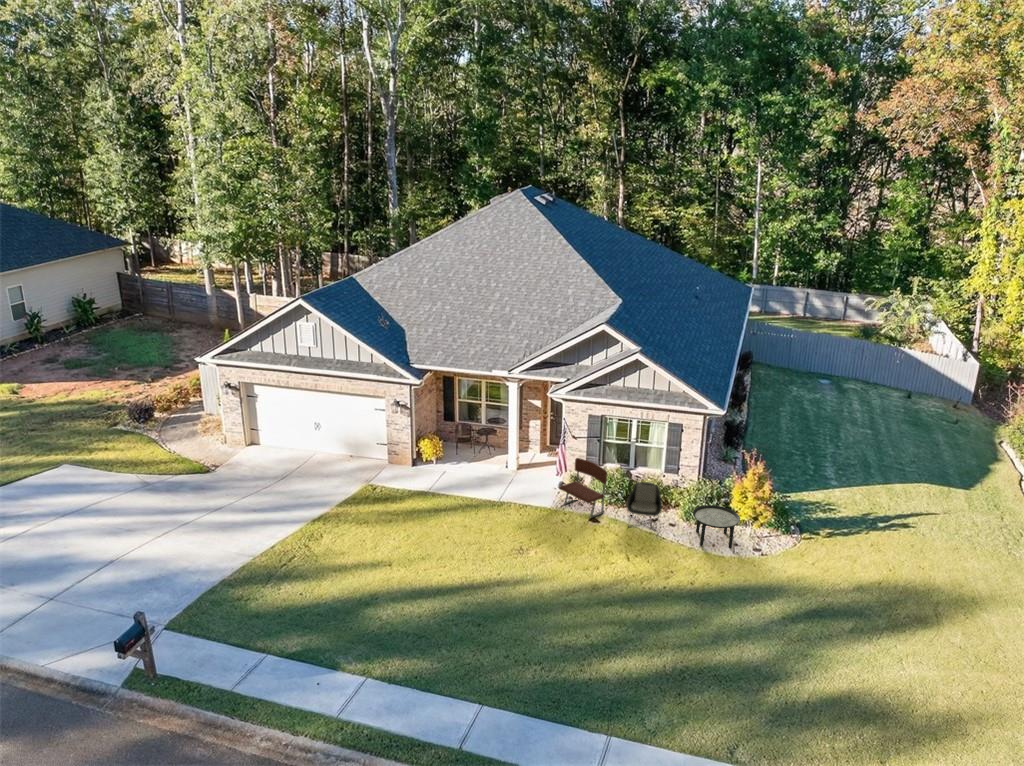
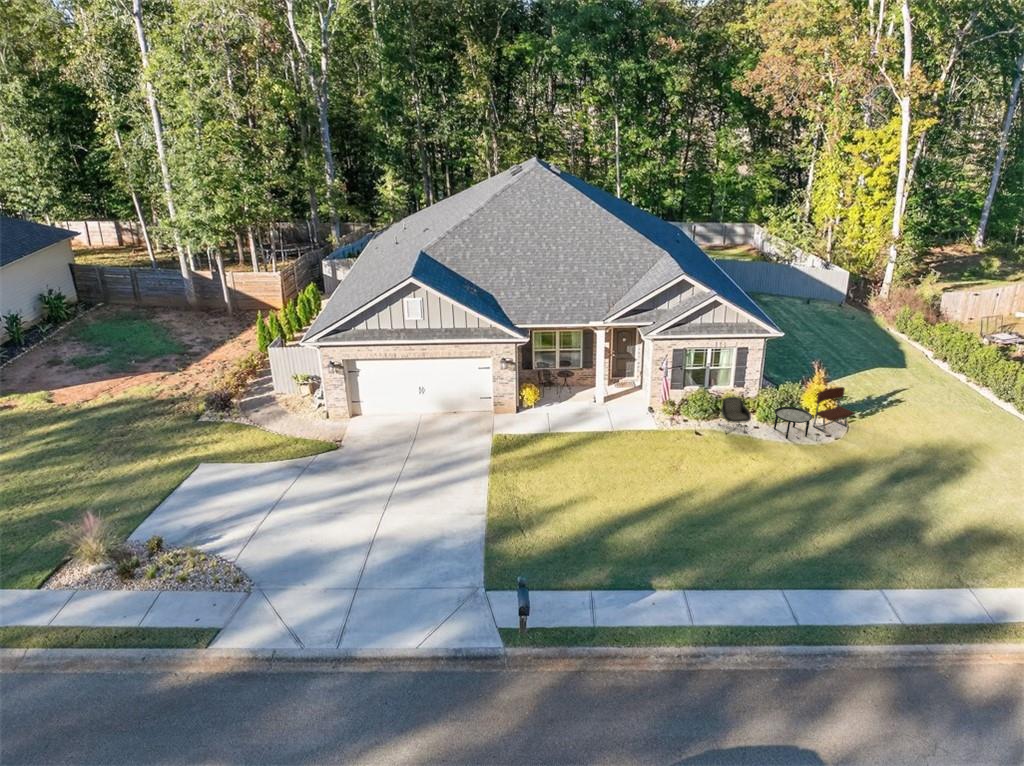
bench: present [559,458,607,518] -> present [813,387,855,432]

